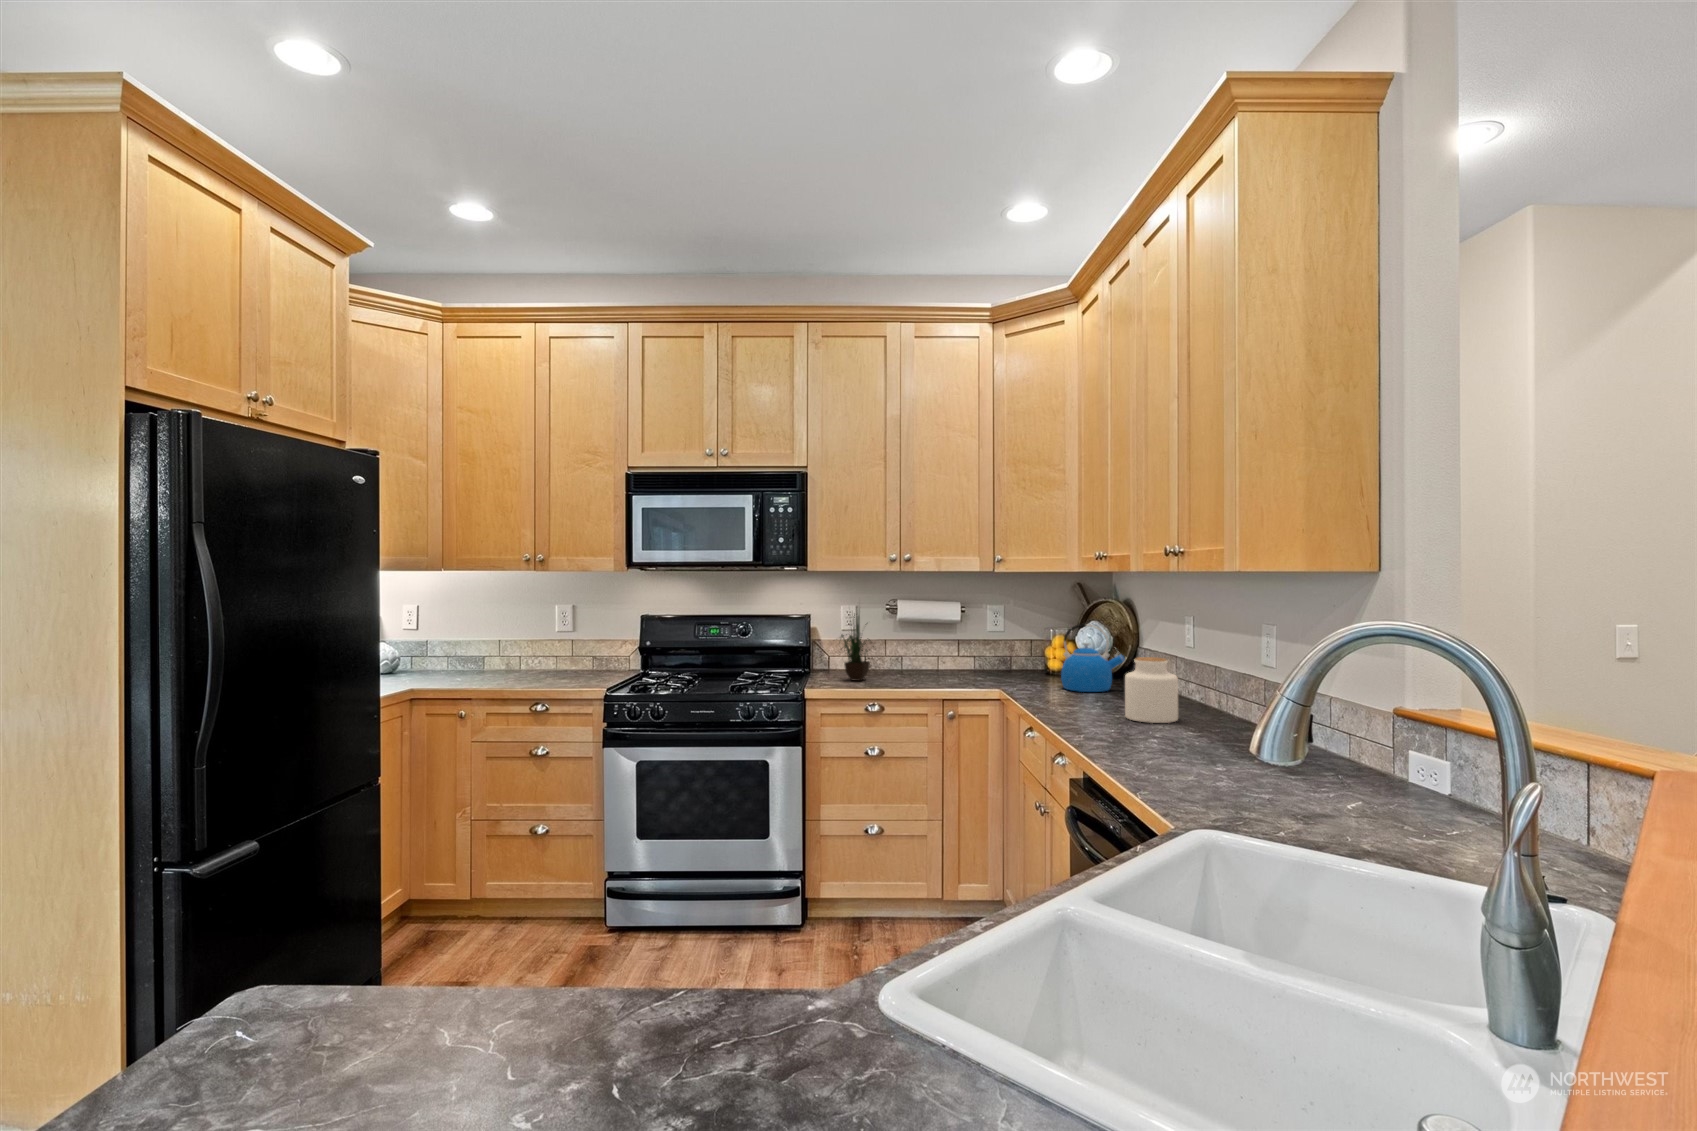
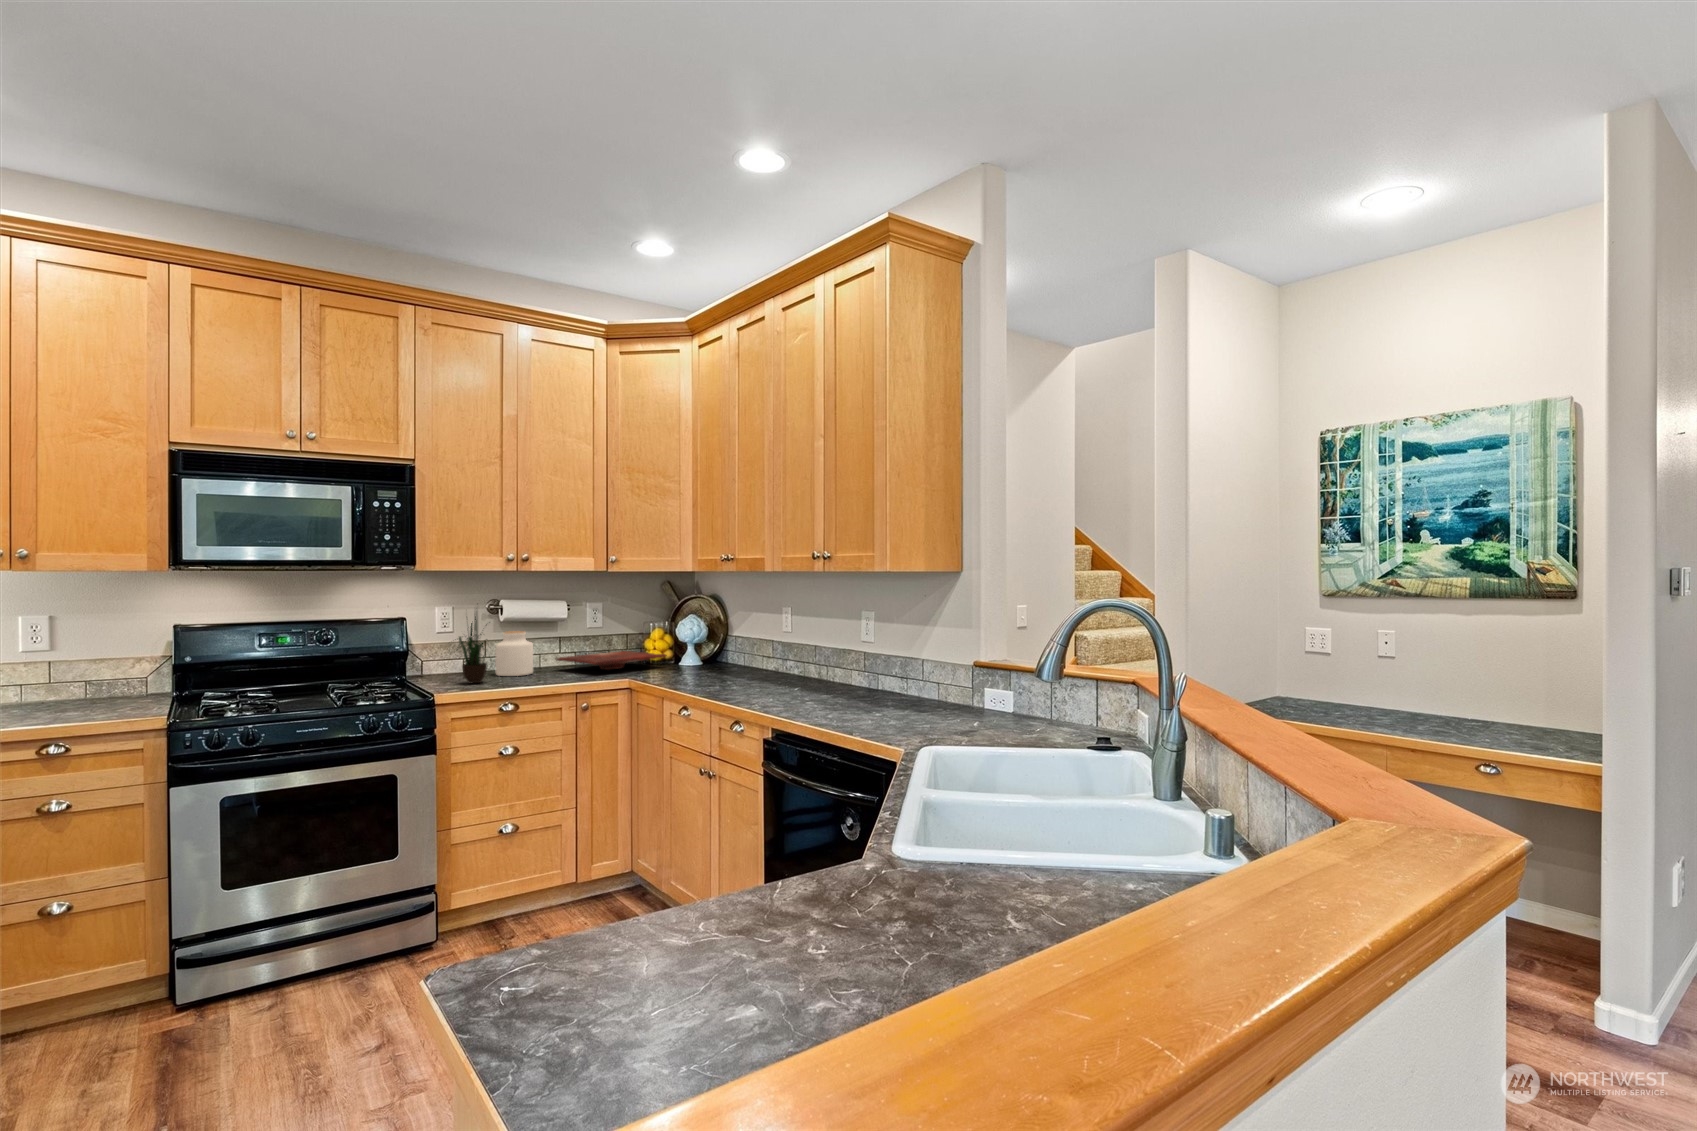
kettle: present [1061,623,1125,692] -> none [678,616,731,675]
cutting board: none [946,657,1060,676] -> present [556,651,666,670]
jar: present [1125,657,1178,723] -> present [496,631,533,676]

